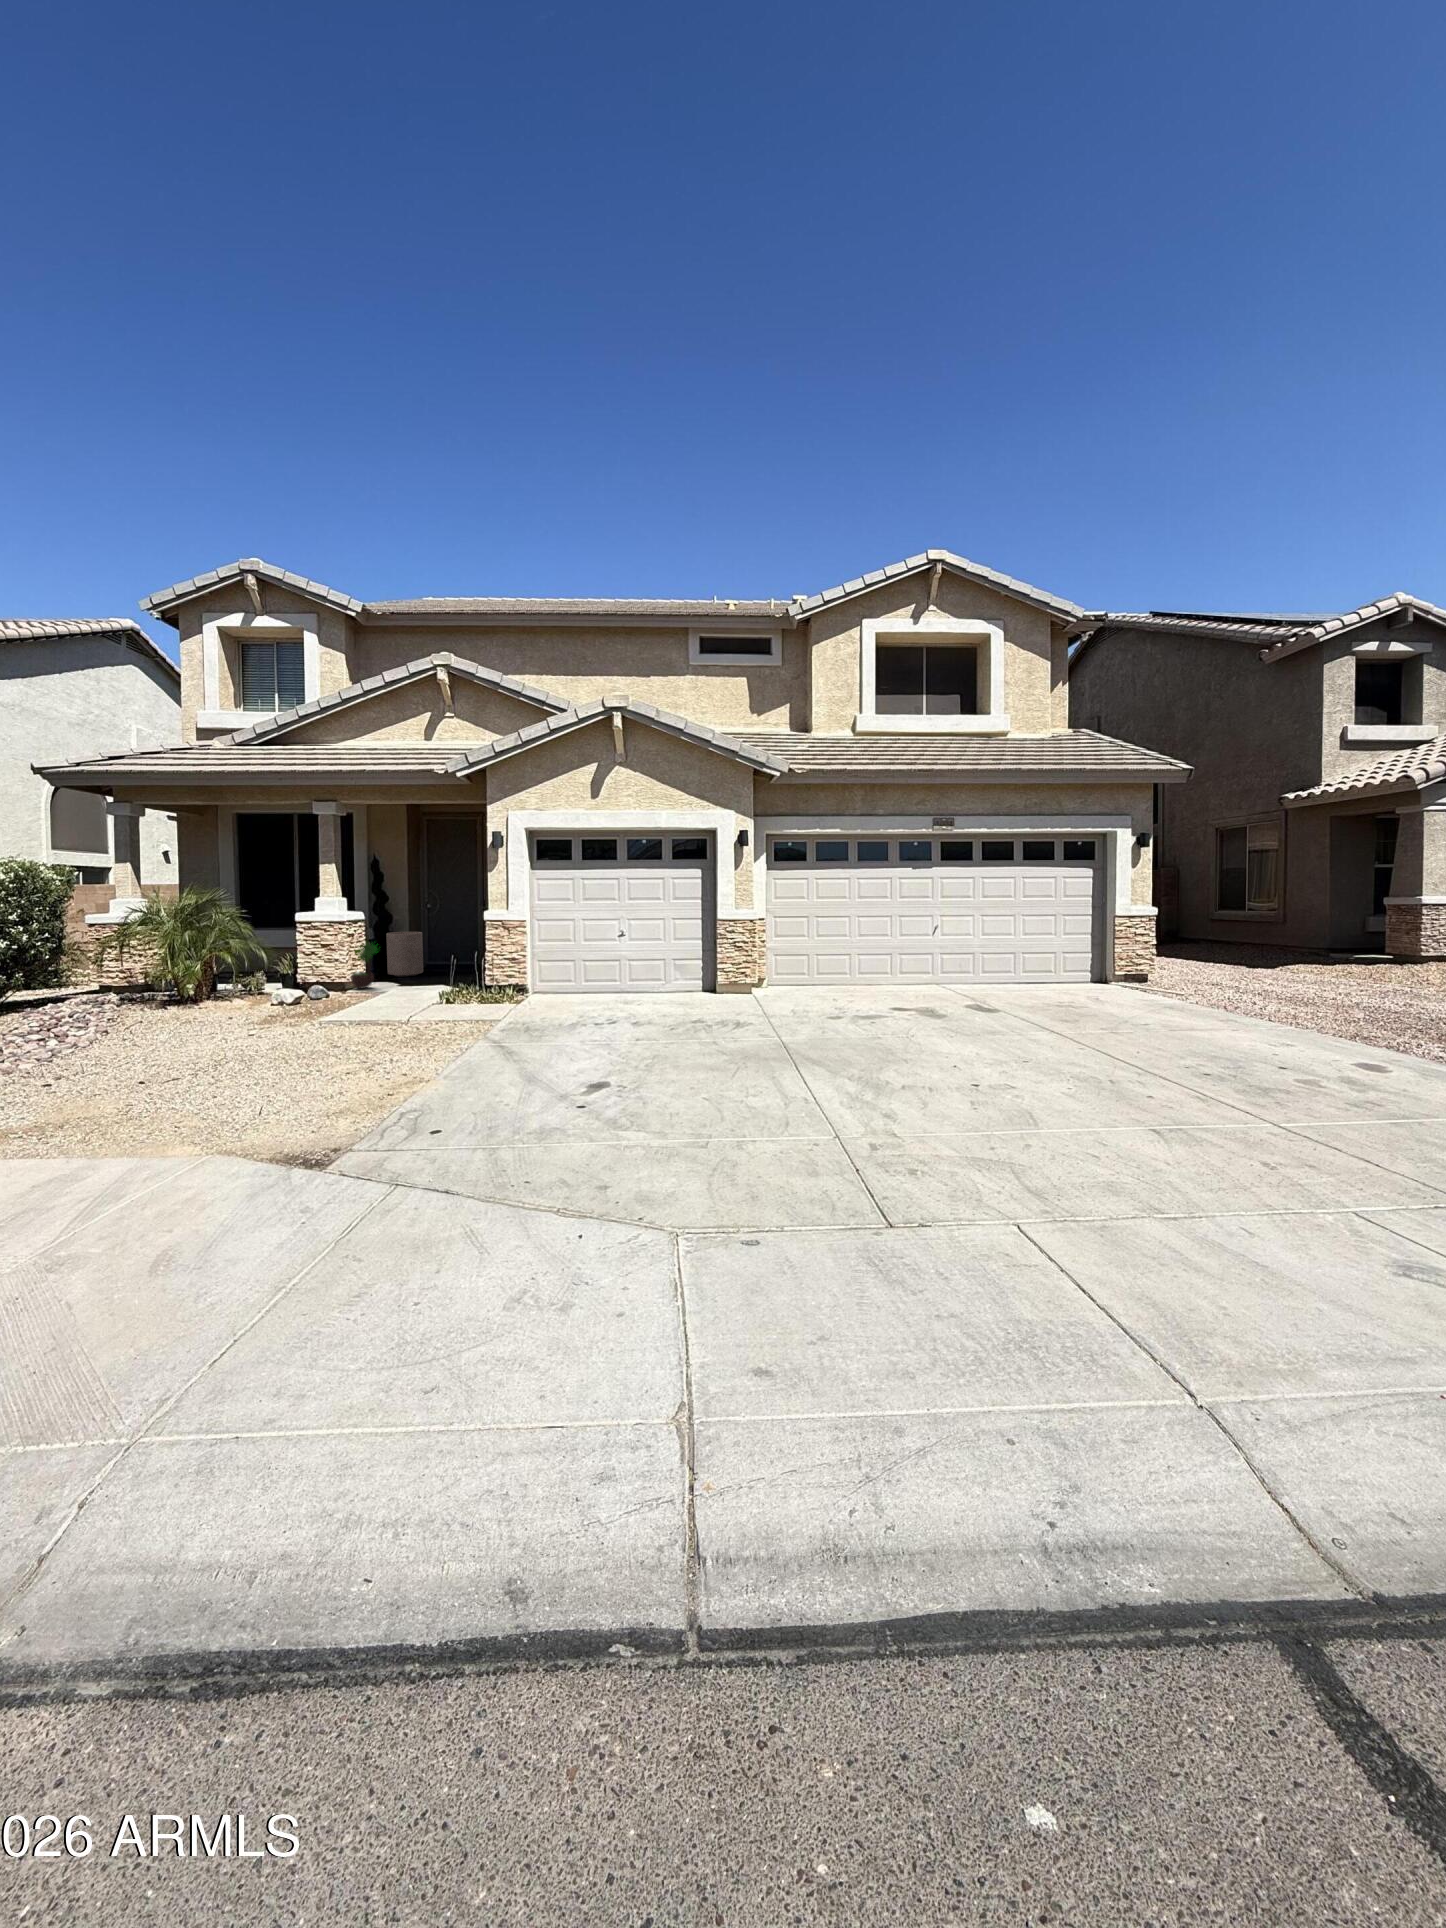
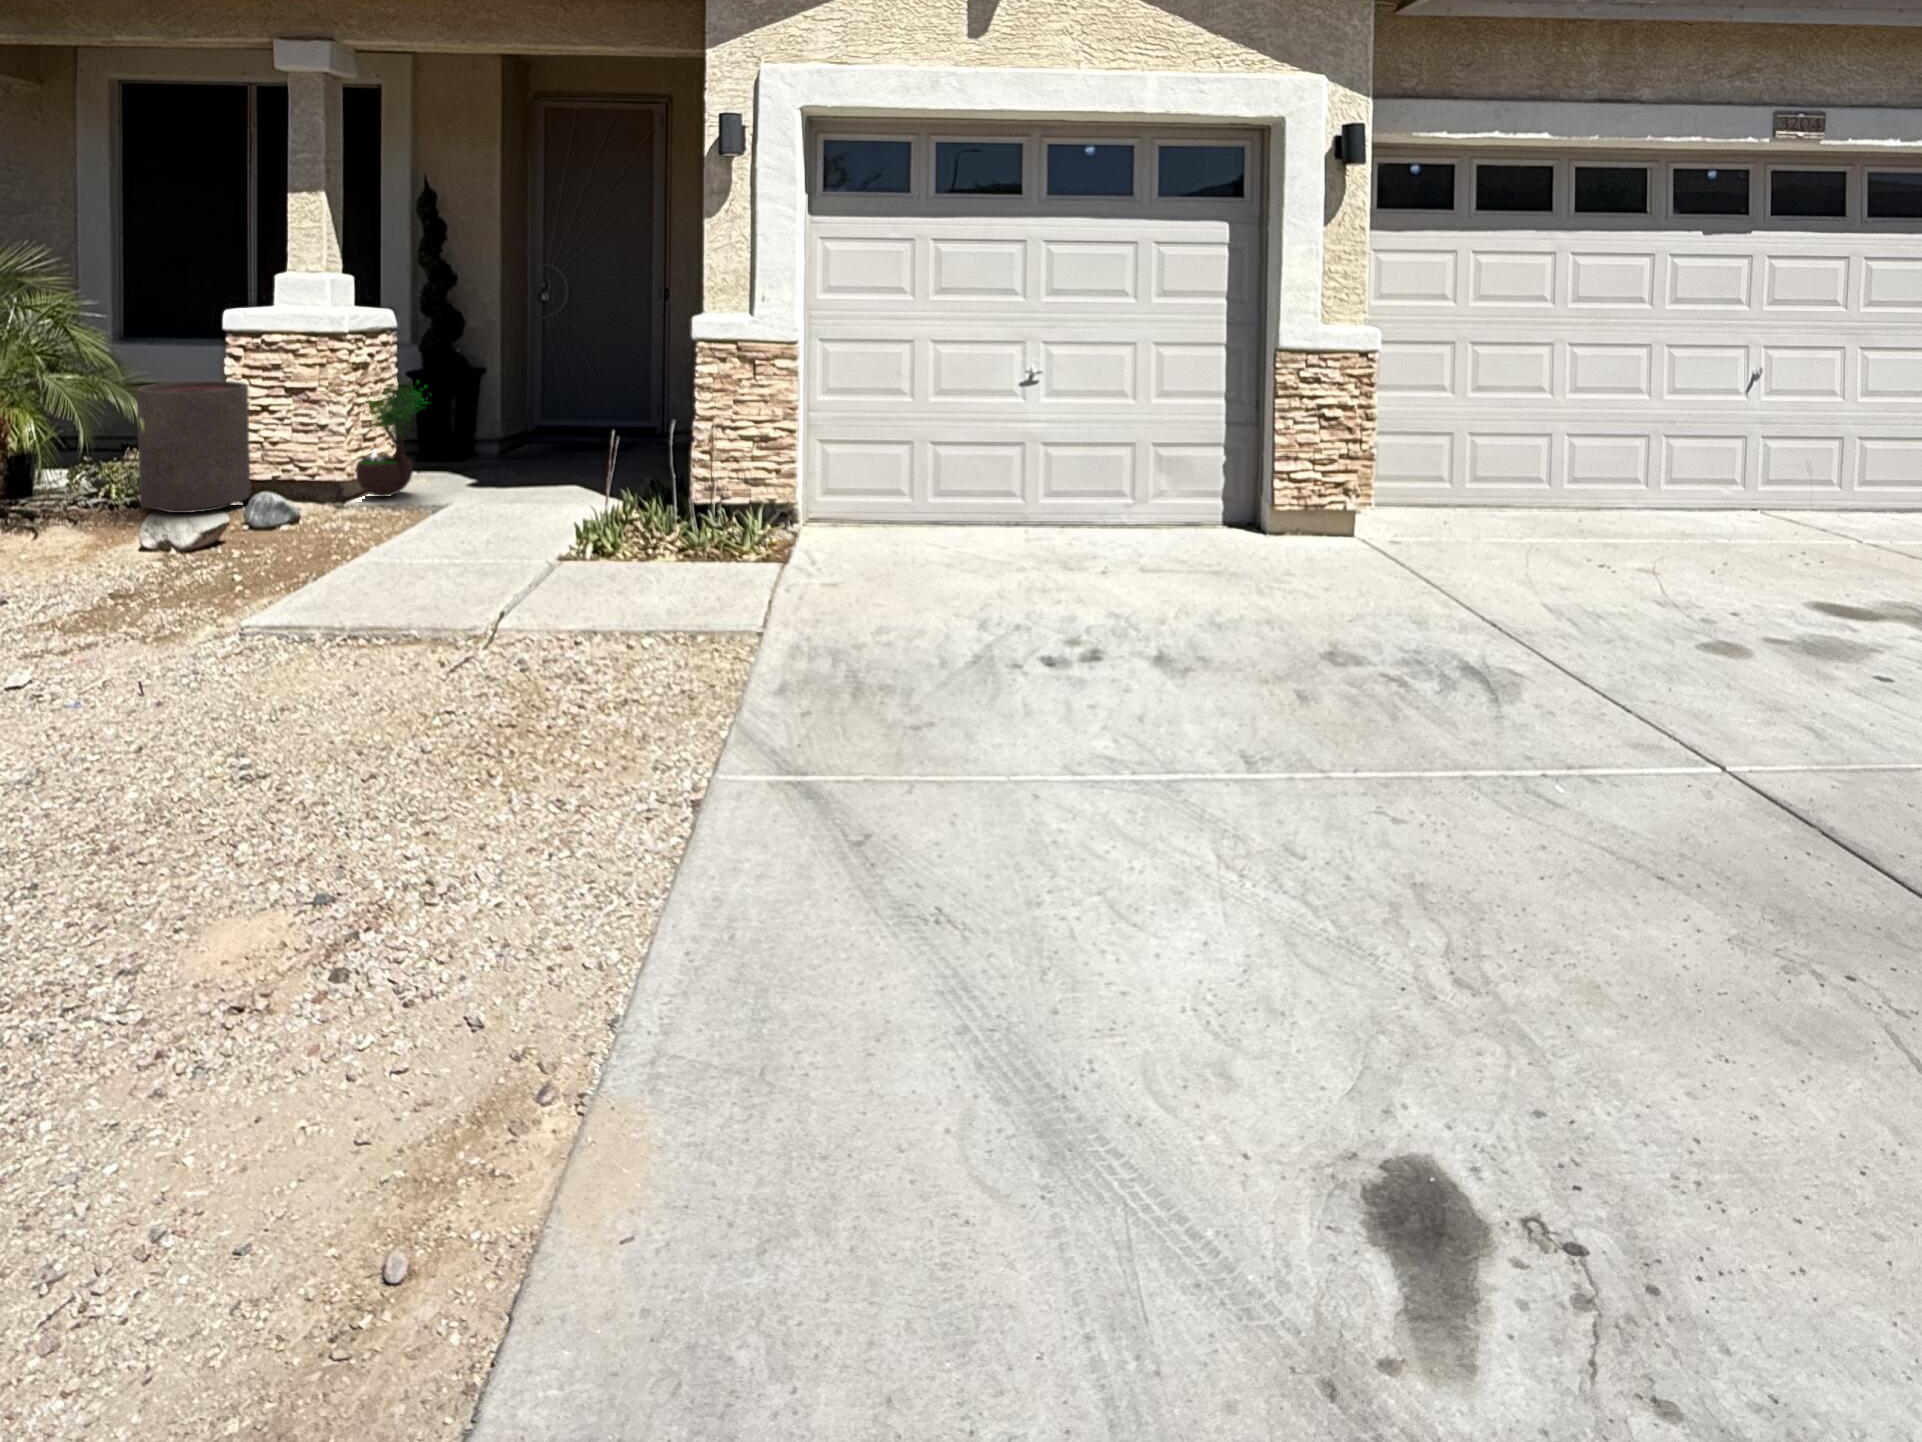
trash can: present [386,932,423,977] -> present [137,381,250,513]

